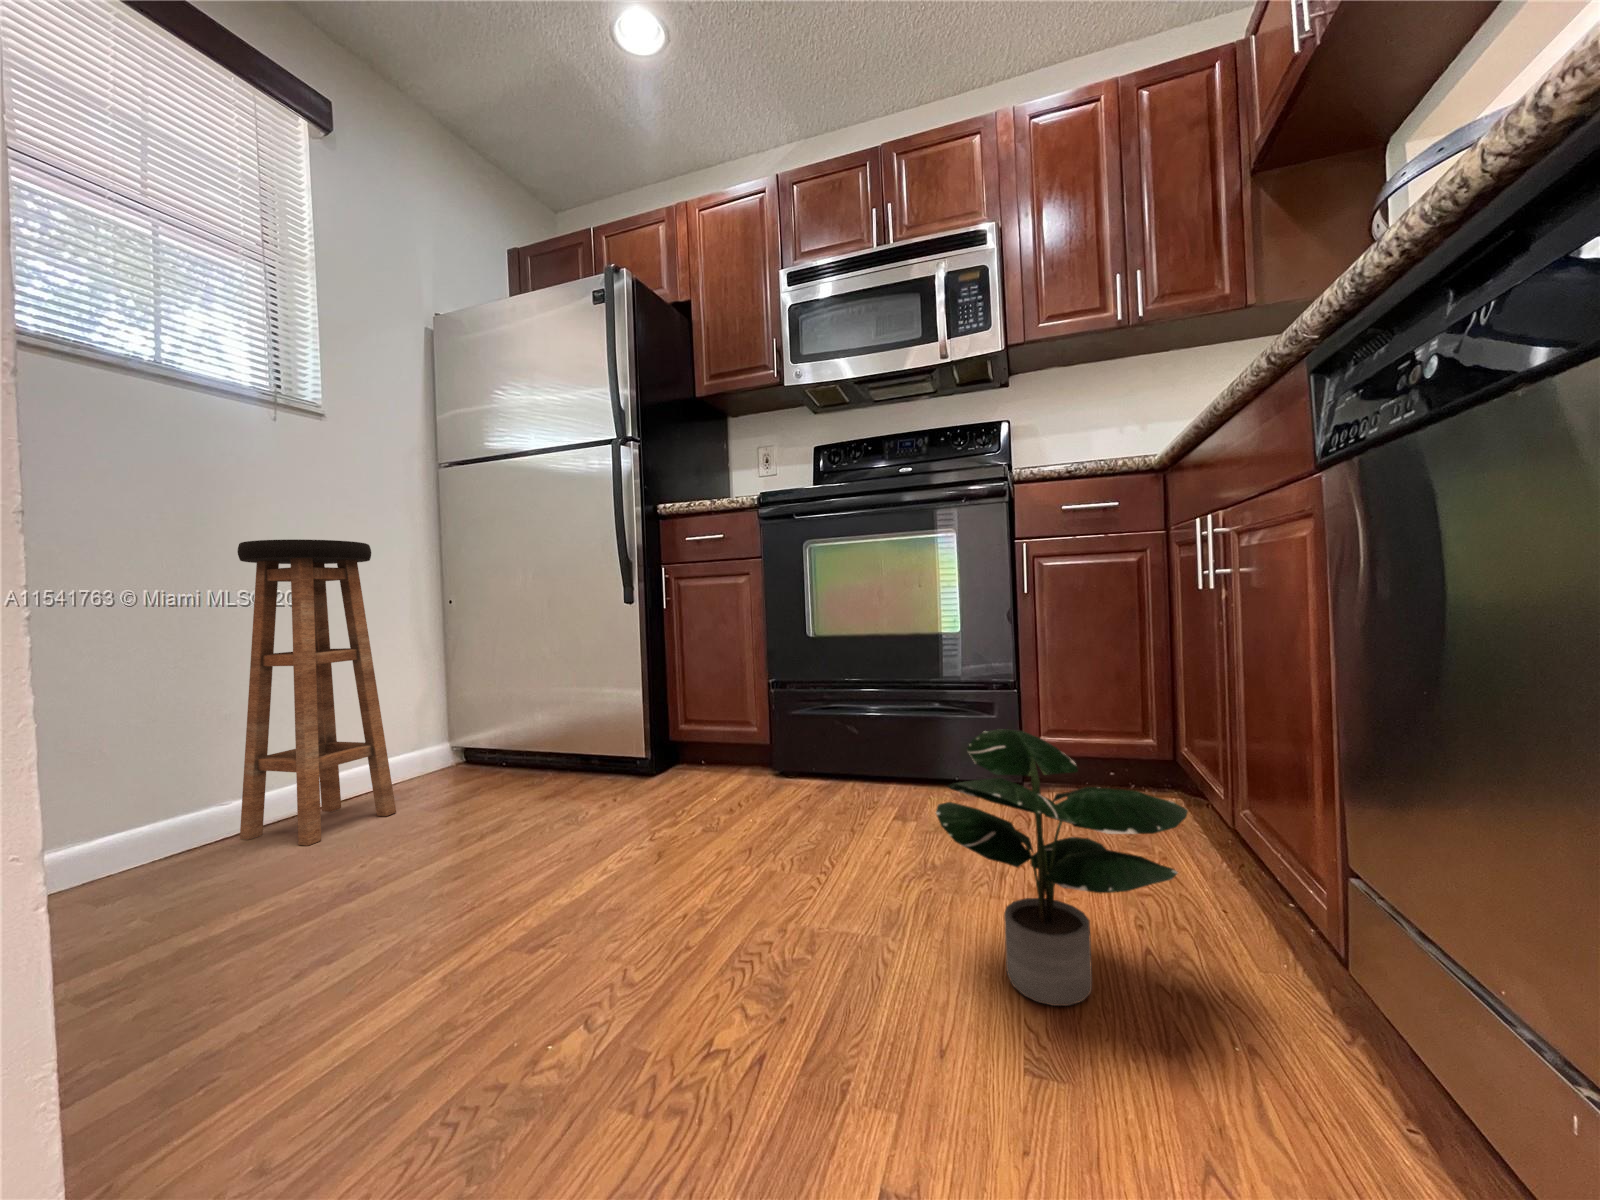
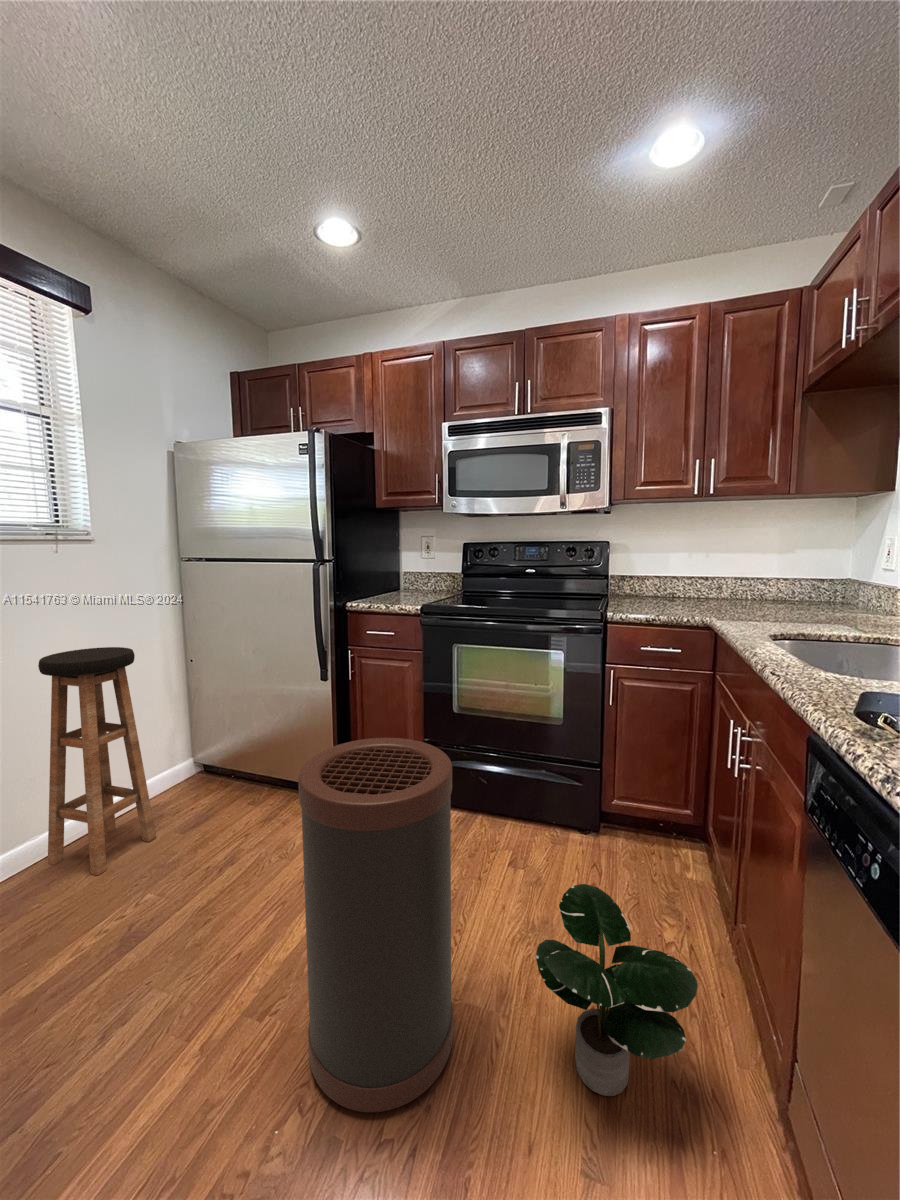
trash can: none [574,517,816,1030] -> present [298,738,453,1112]

